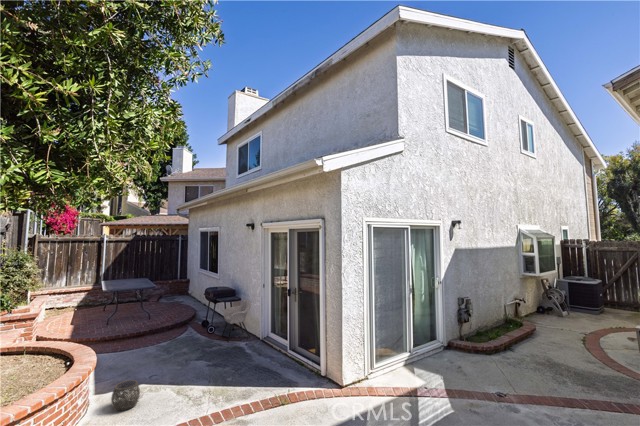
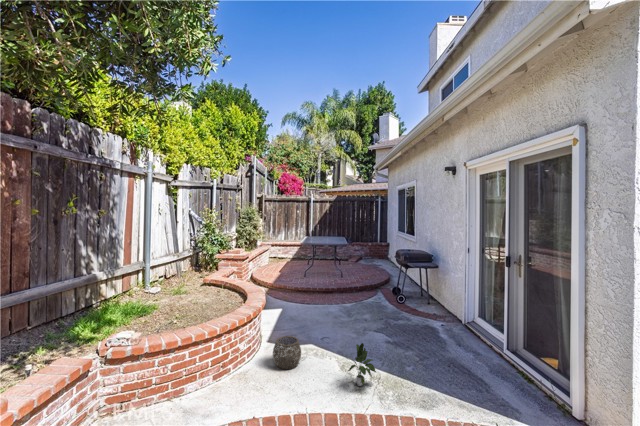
armchair: present [222,300,251,342] -> none [412,268,451,319]
potted plant: none [185,368,209,402] -> present [348,343,376,386]

